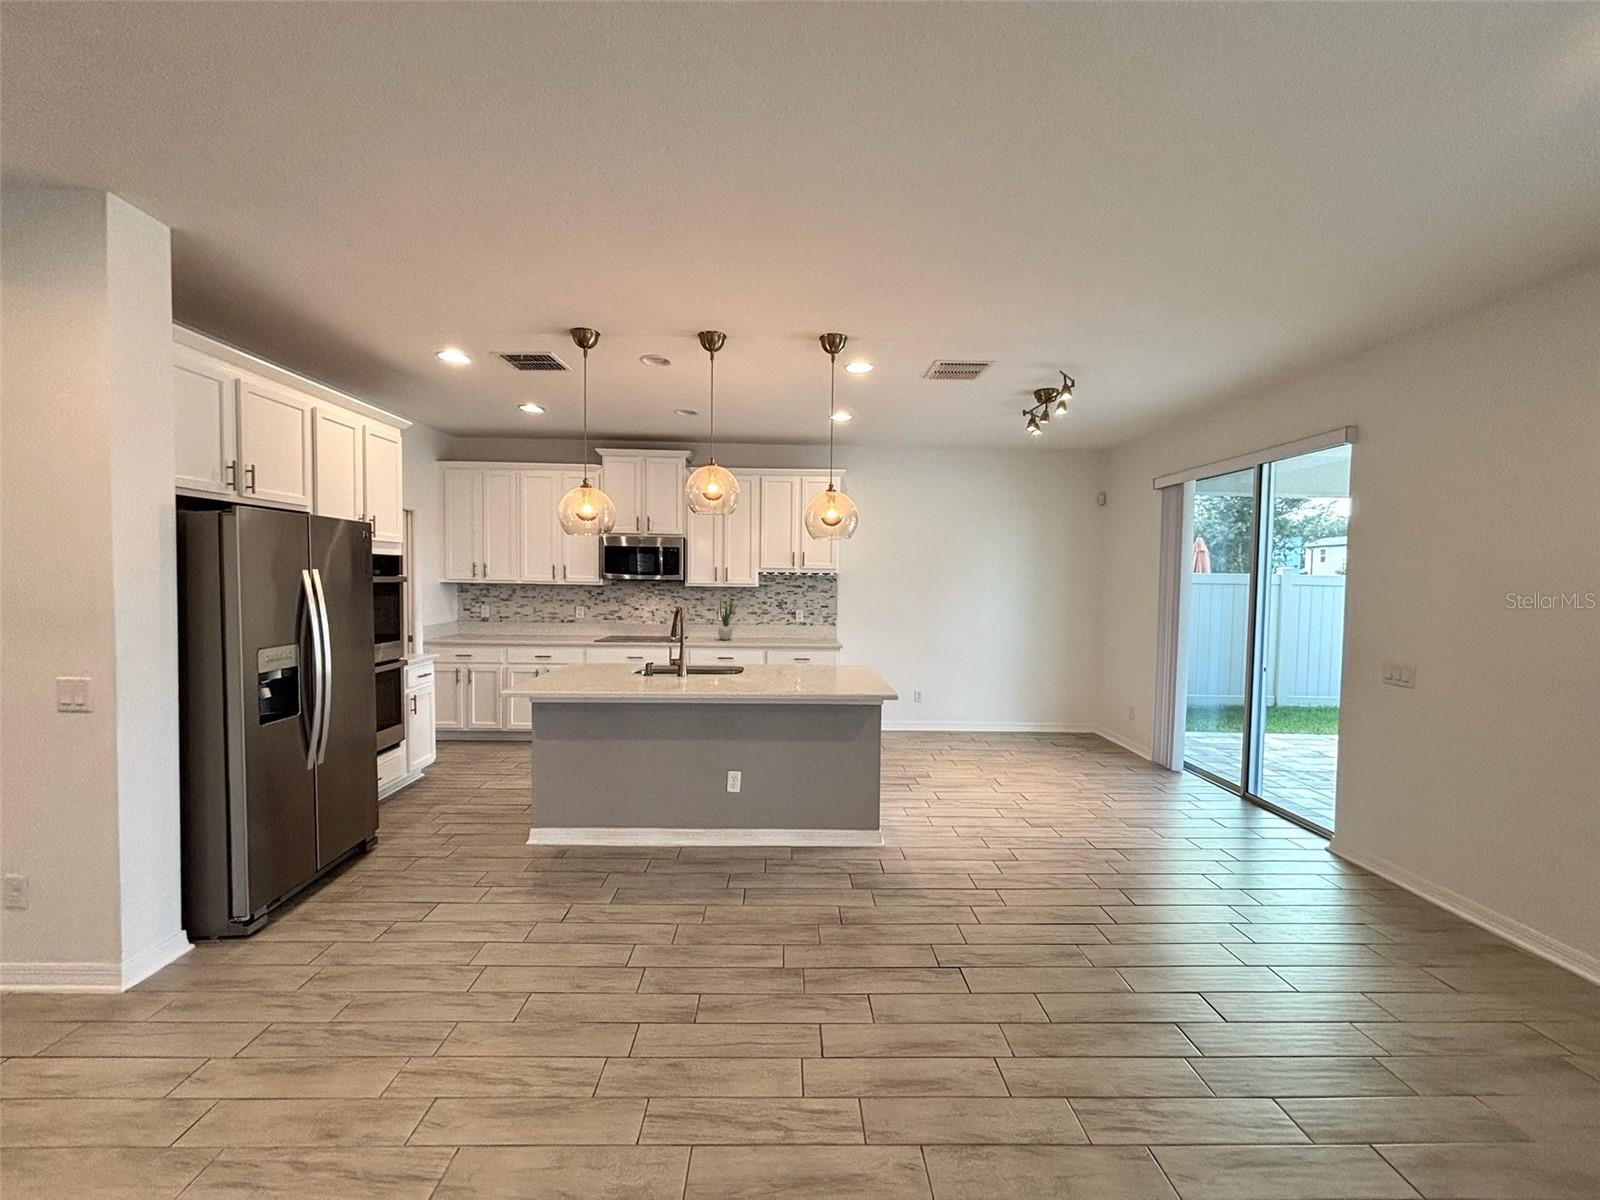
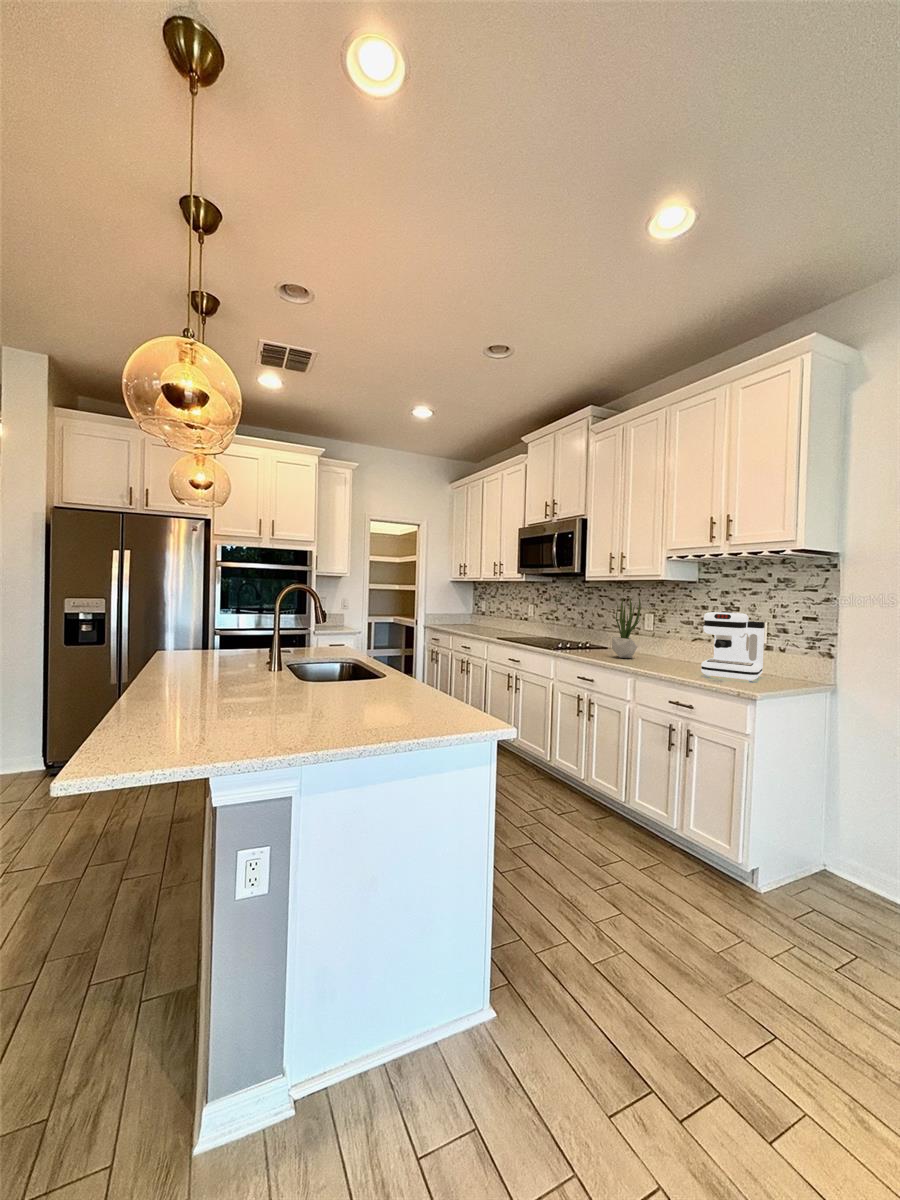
coffee maker: none [786,606,817,642] -> present [701,612,765,681]

